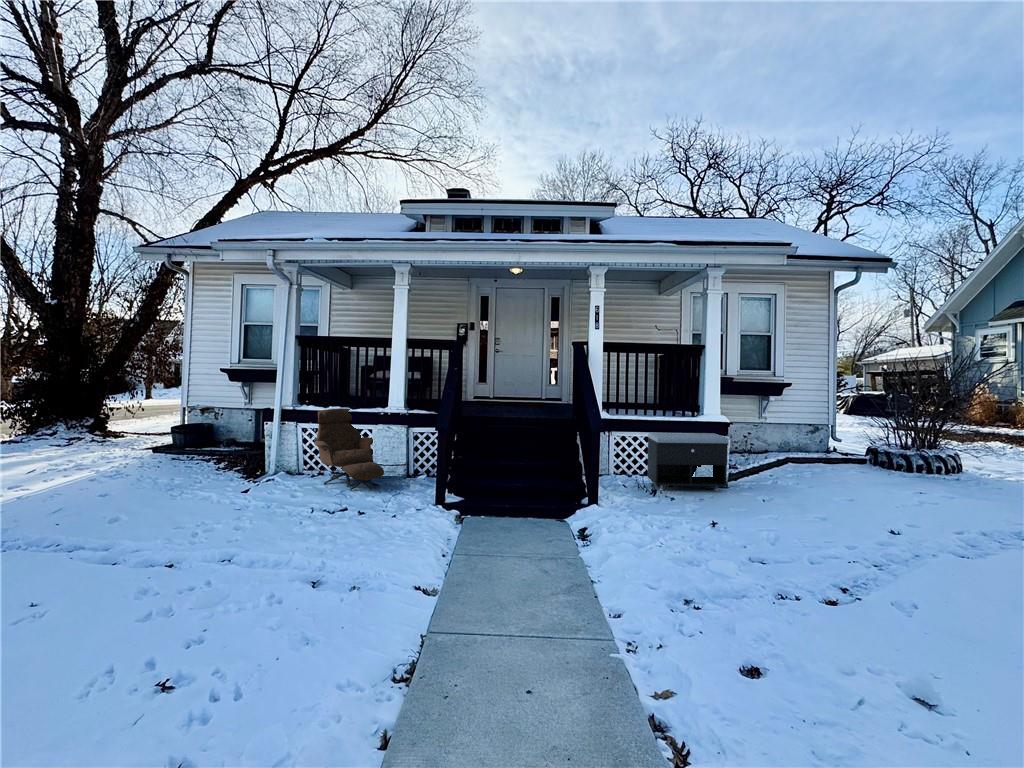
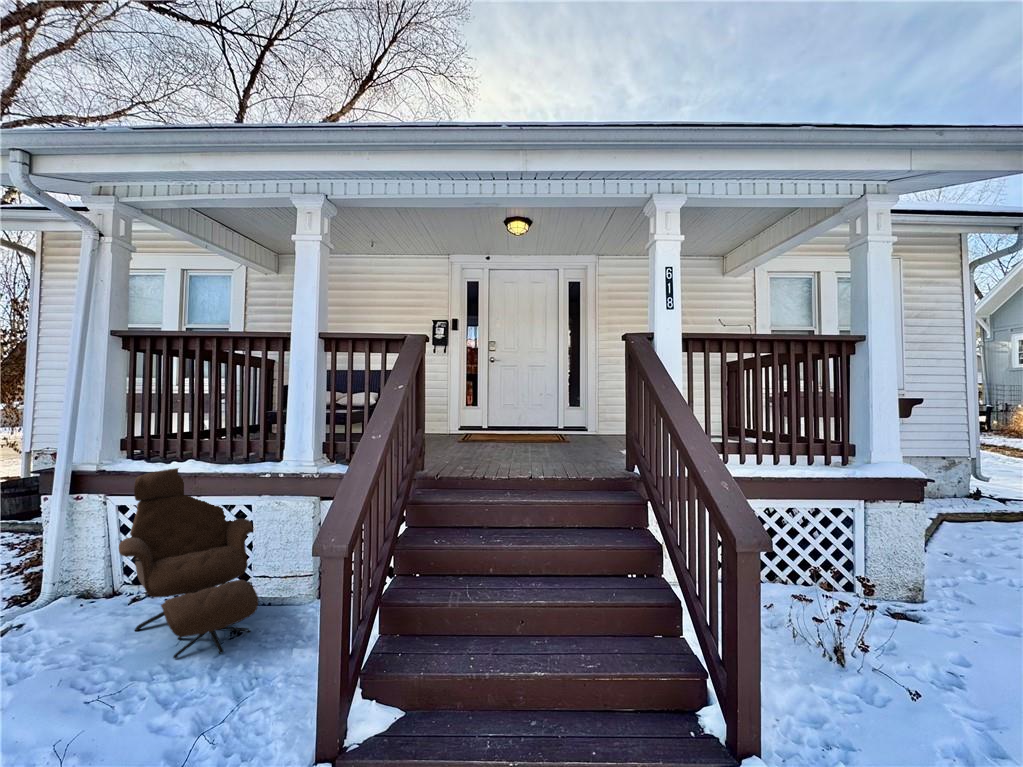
storage bench: present [647,433,728,491] -> none [765,496,947,617]

